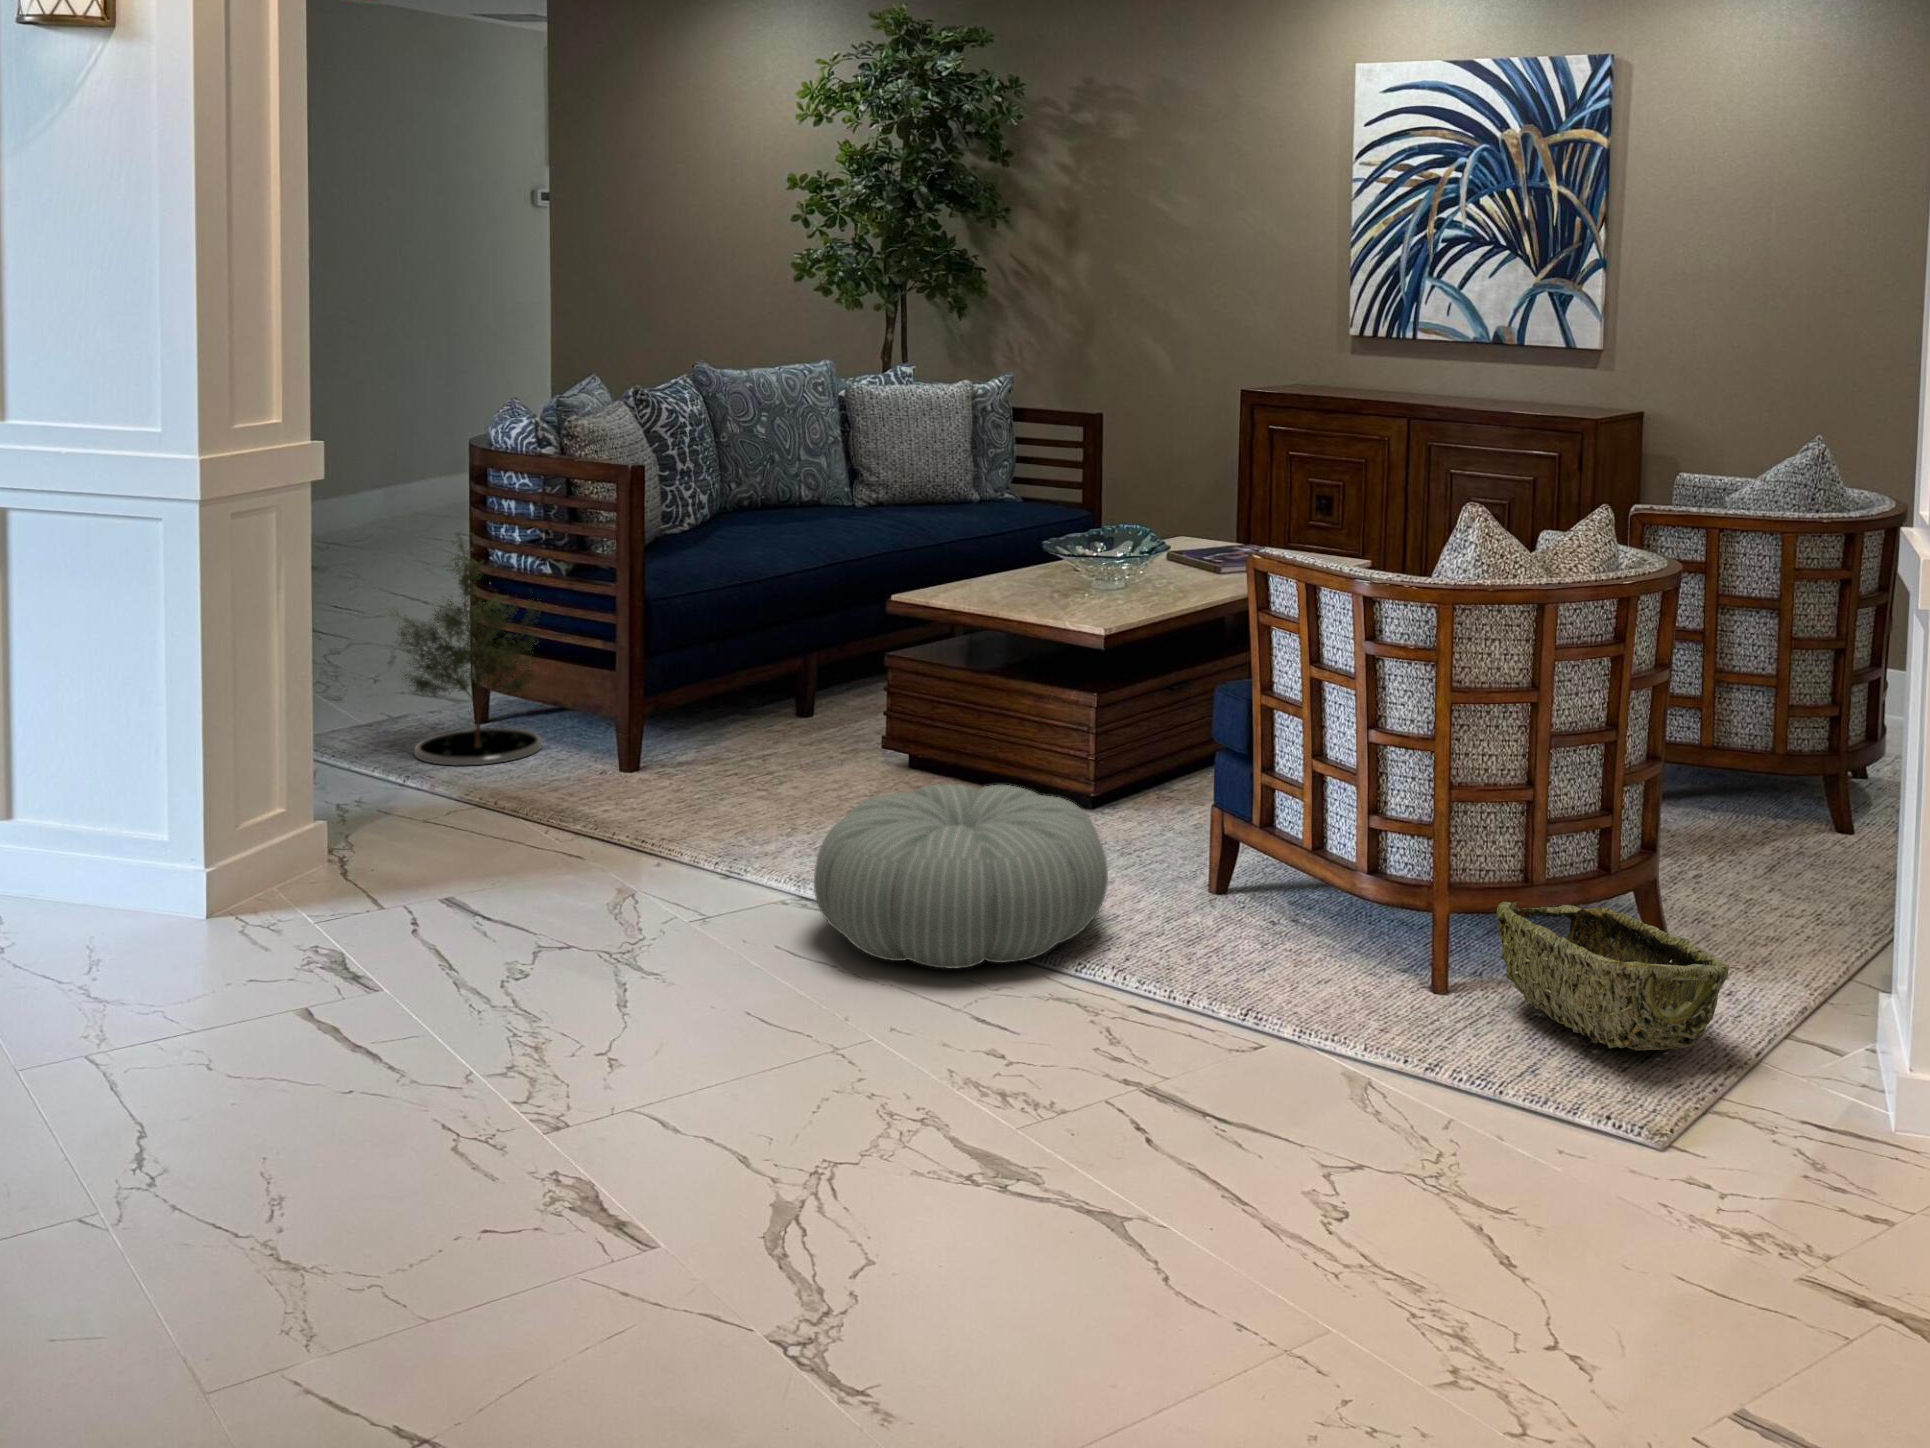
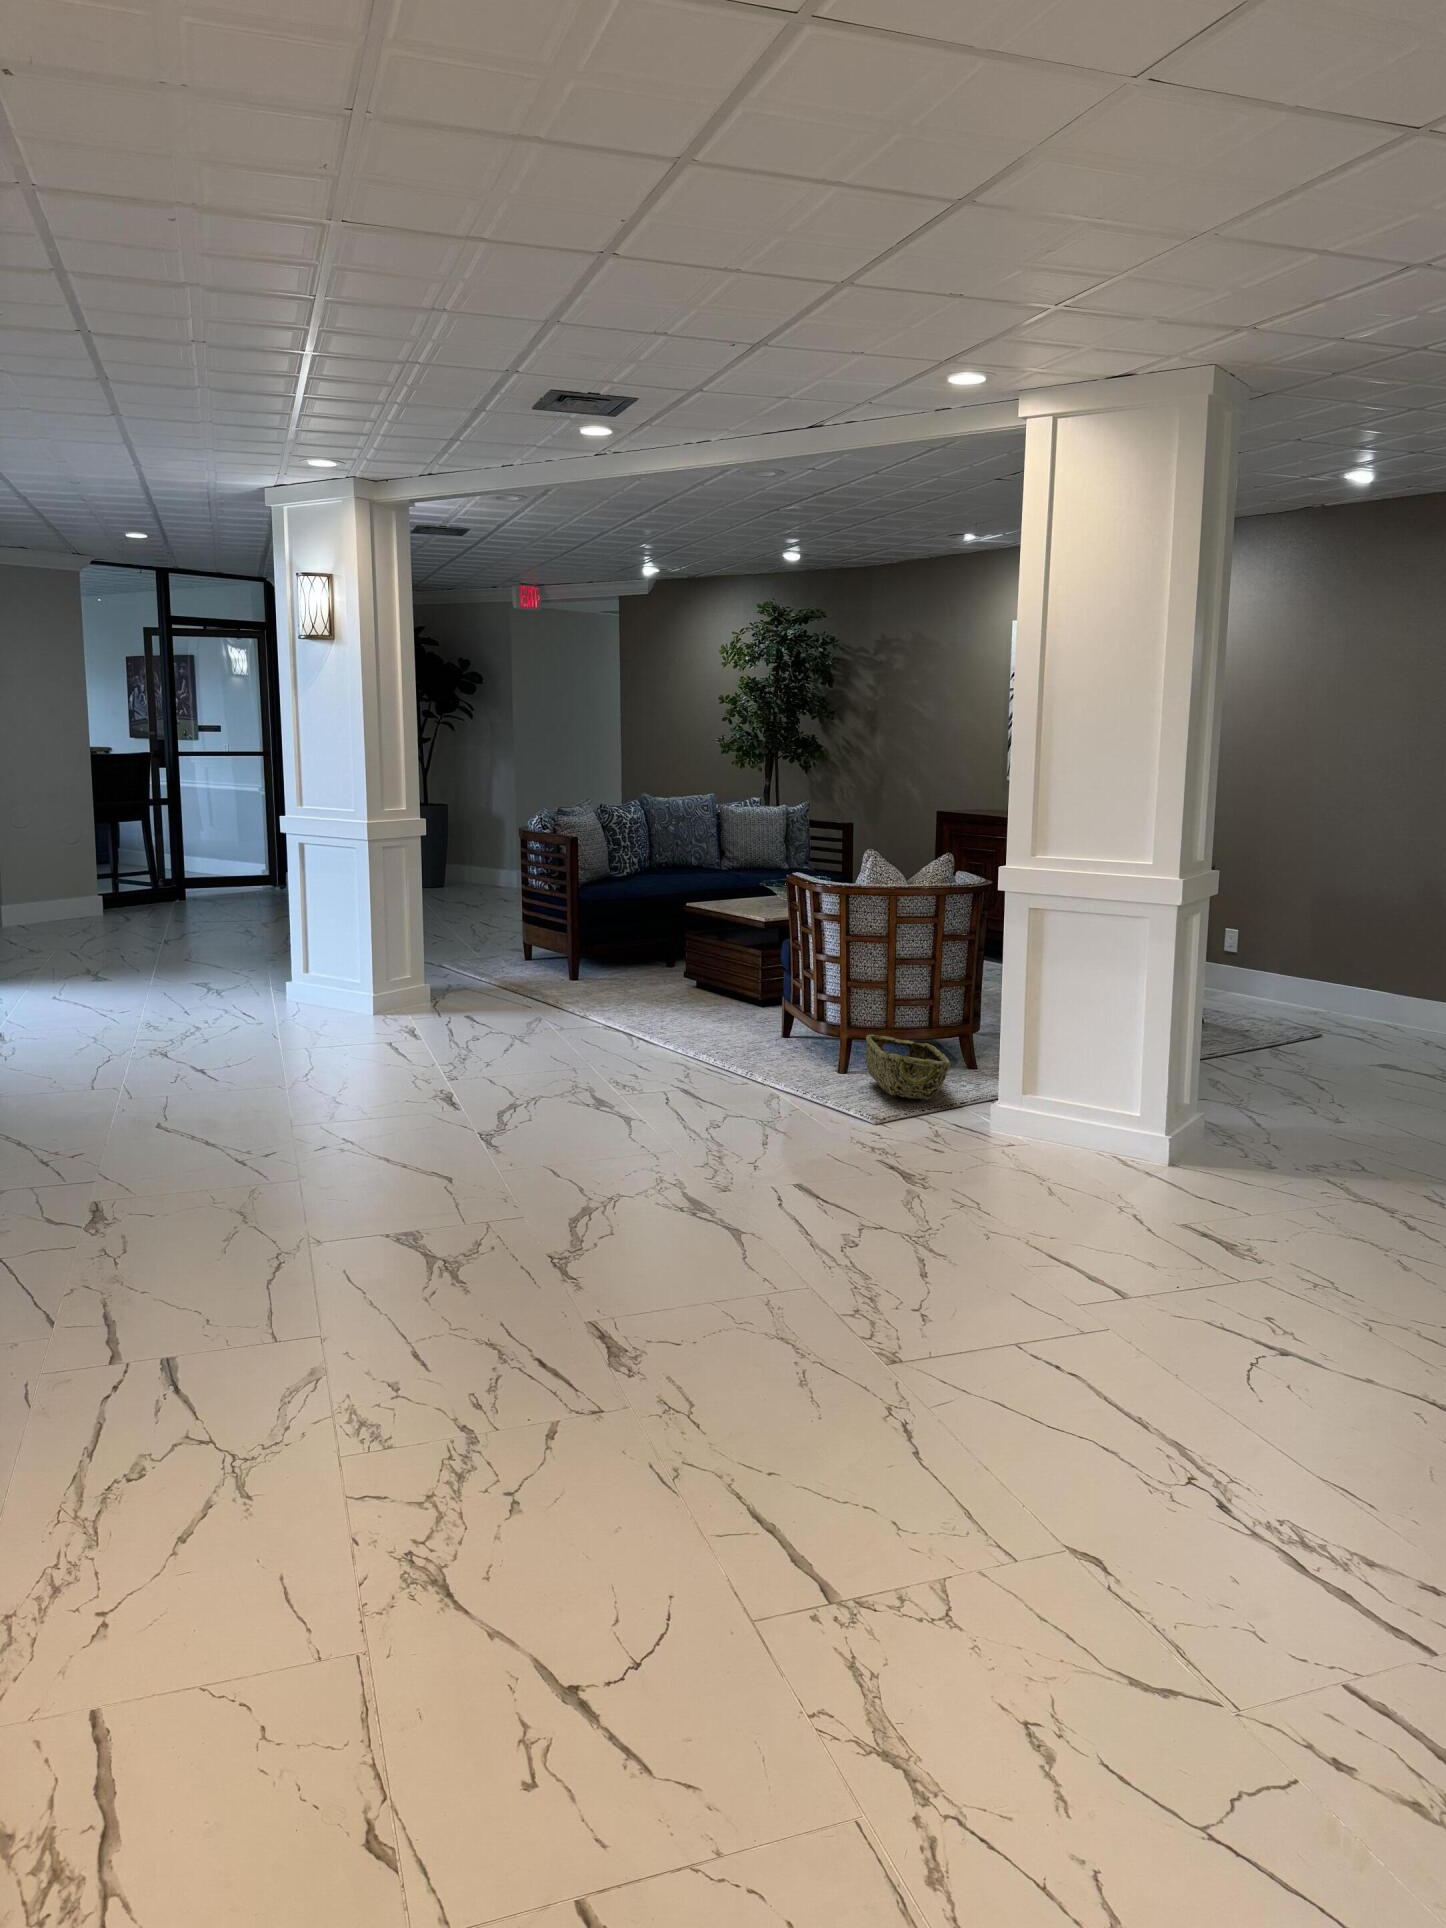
potted tree: present [395,535,544,766] -> none [476,867,549,974]
pouf: present [814,784,1108,969] -> none [595,978,726,1051]

